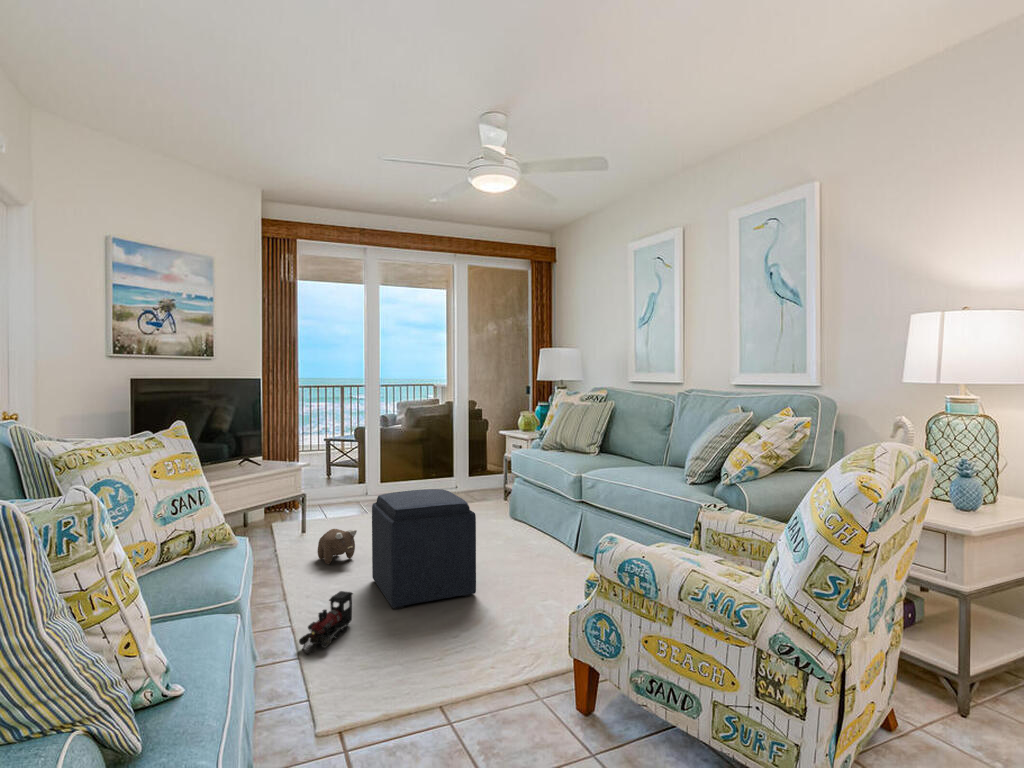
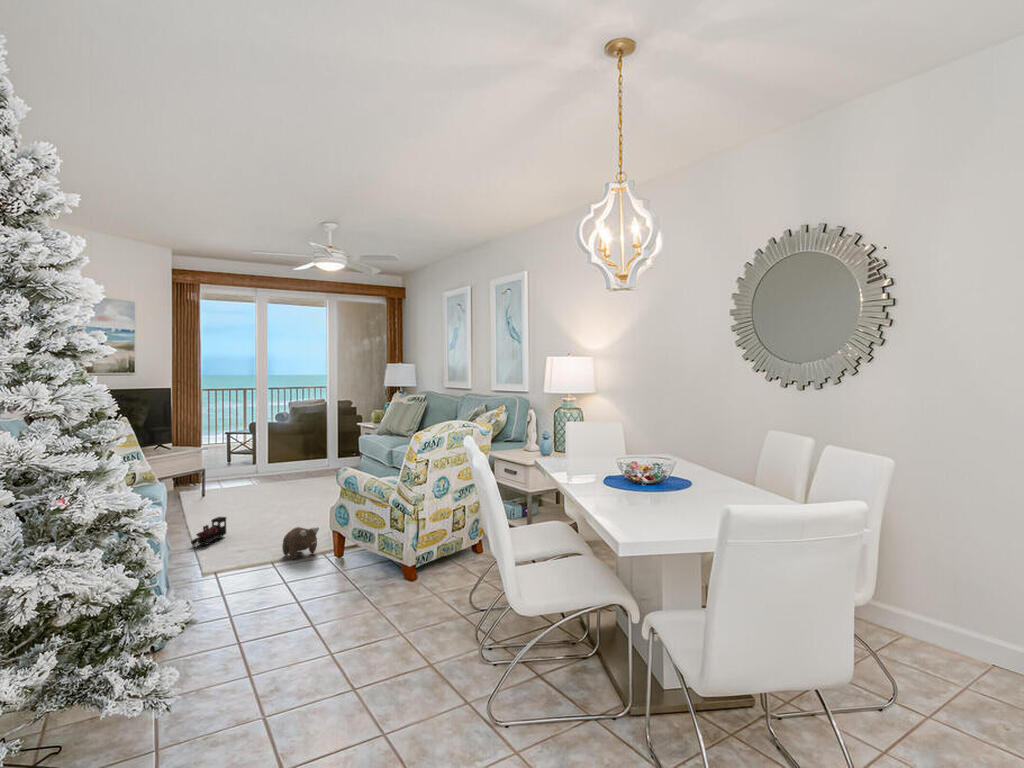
ottoman: present [372,489,476,609] -> none [245,459,311,529]
plush toy: present [318,529,357,564] -> present [282,527,319,559]

